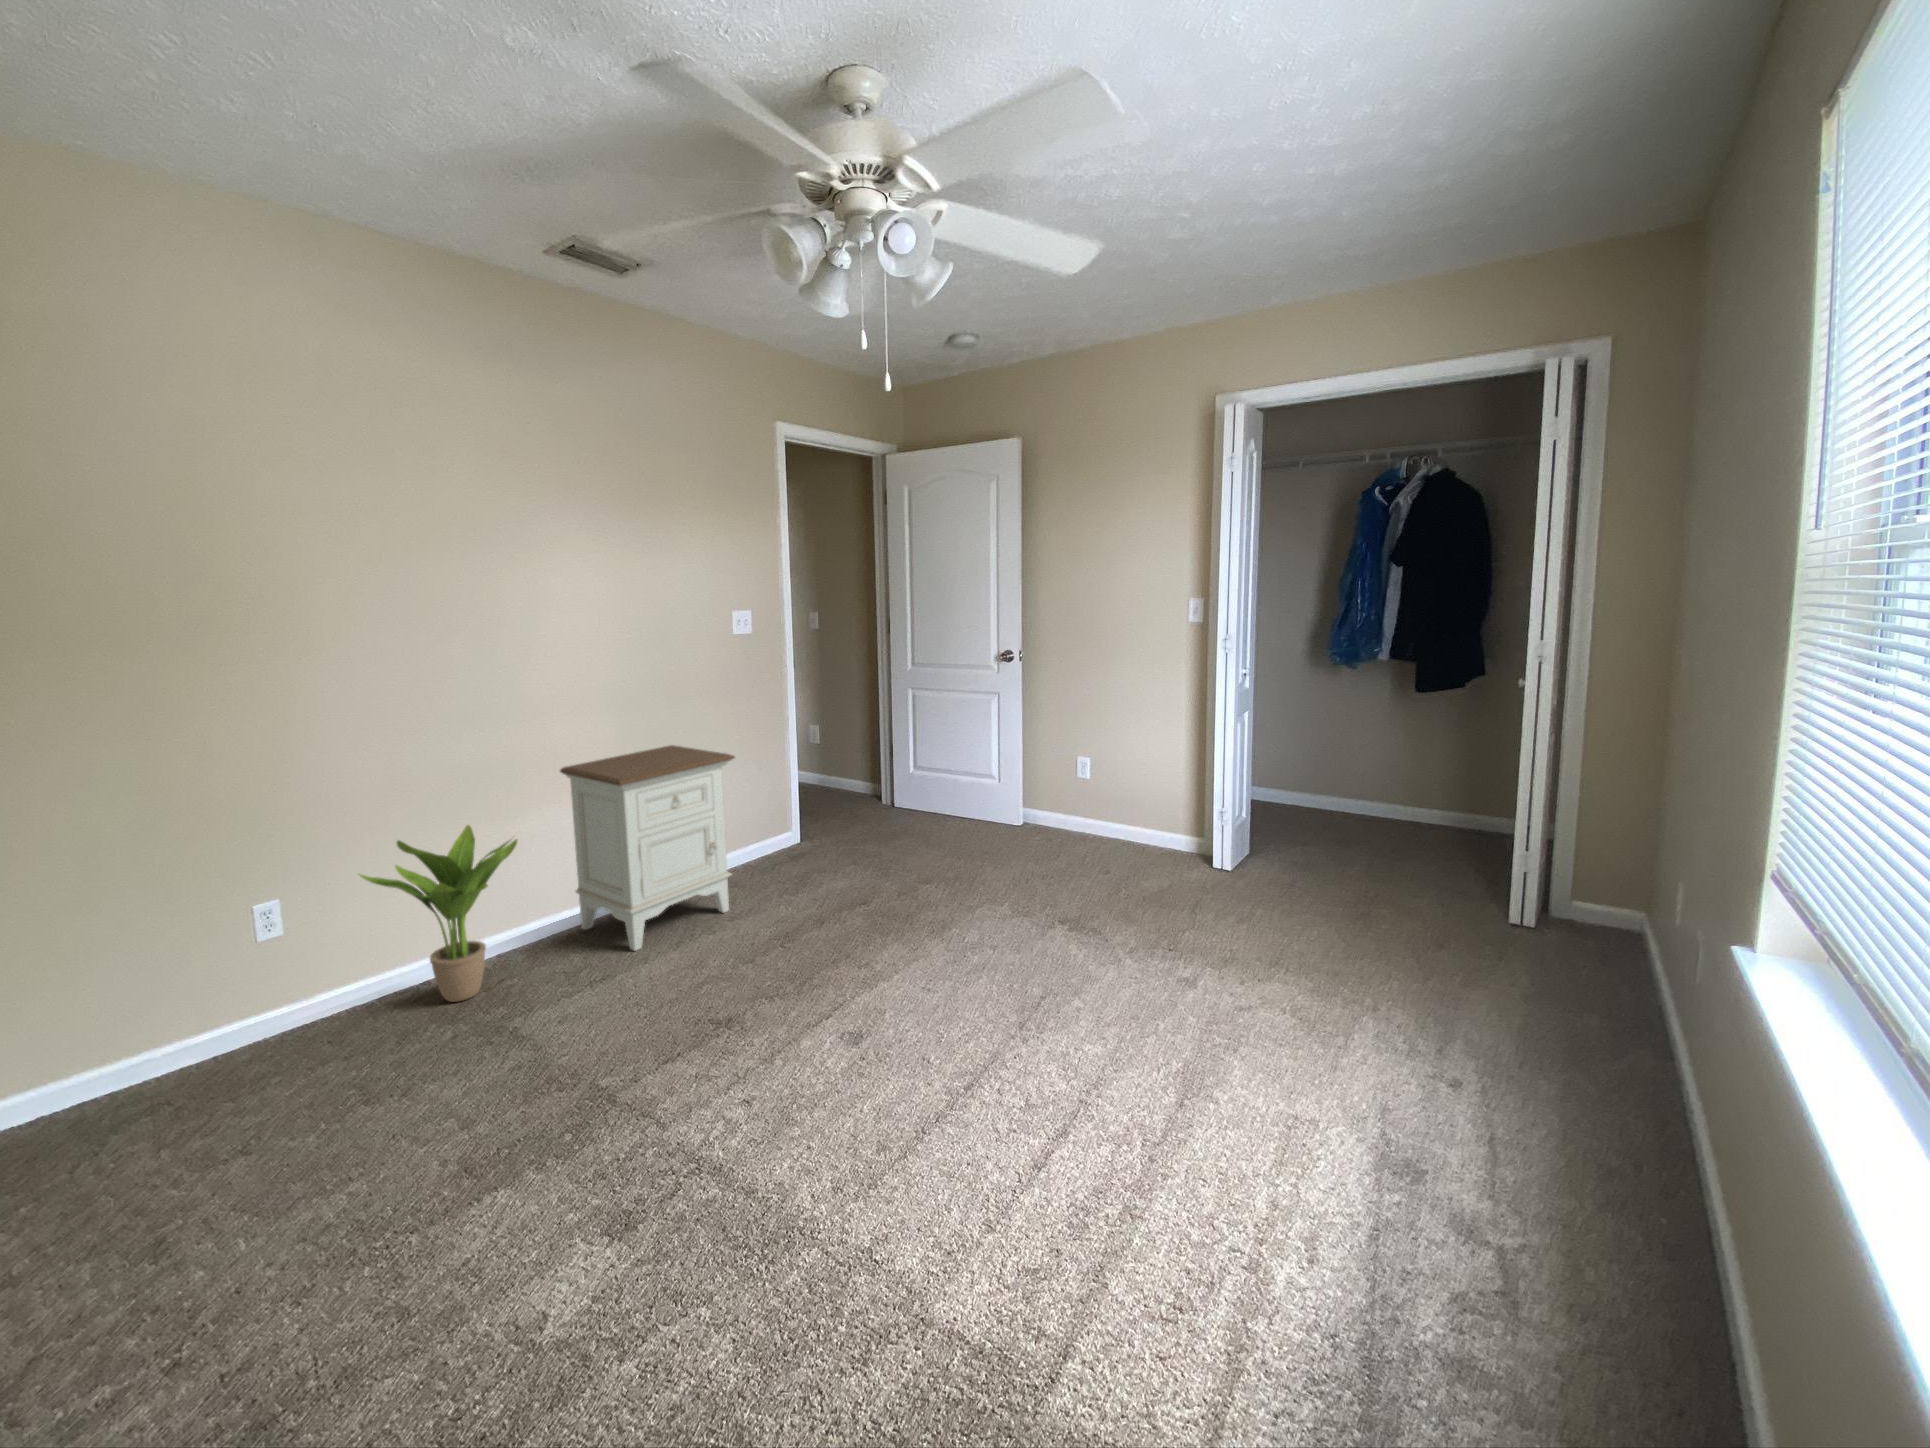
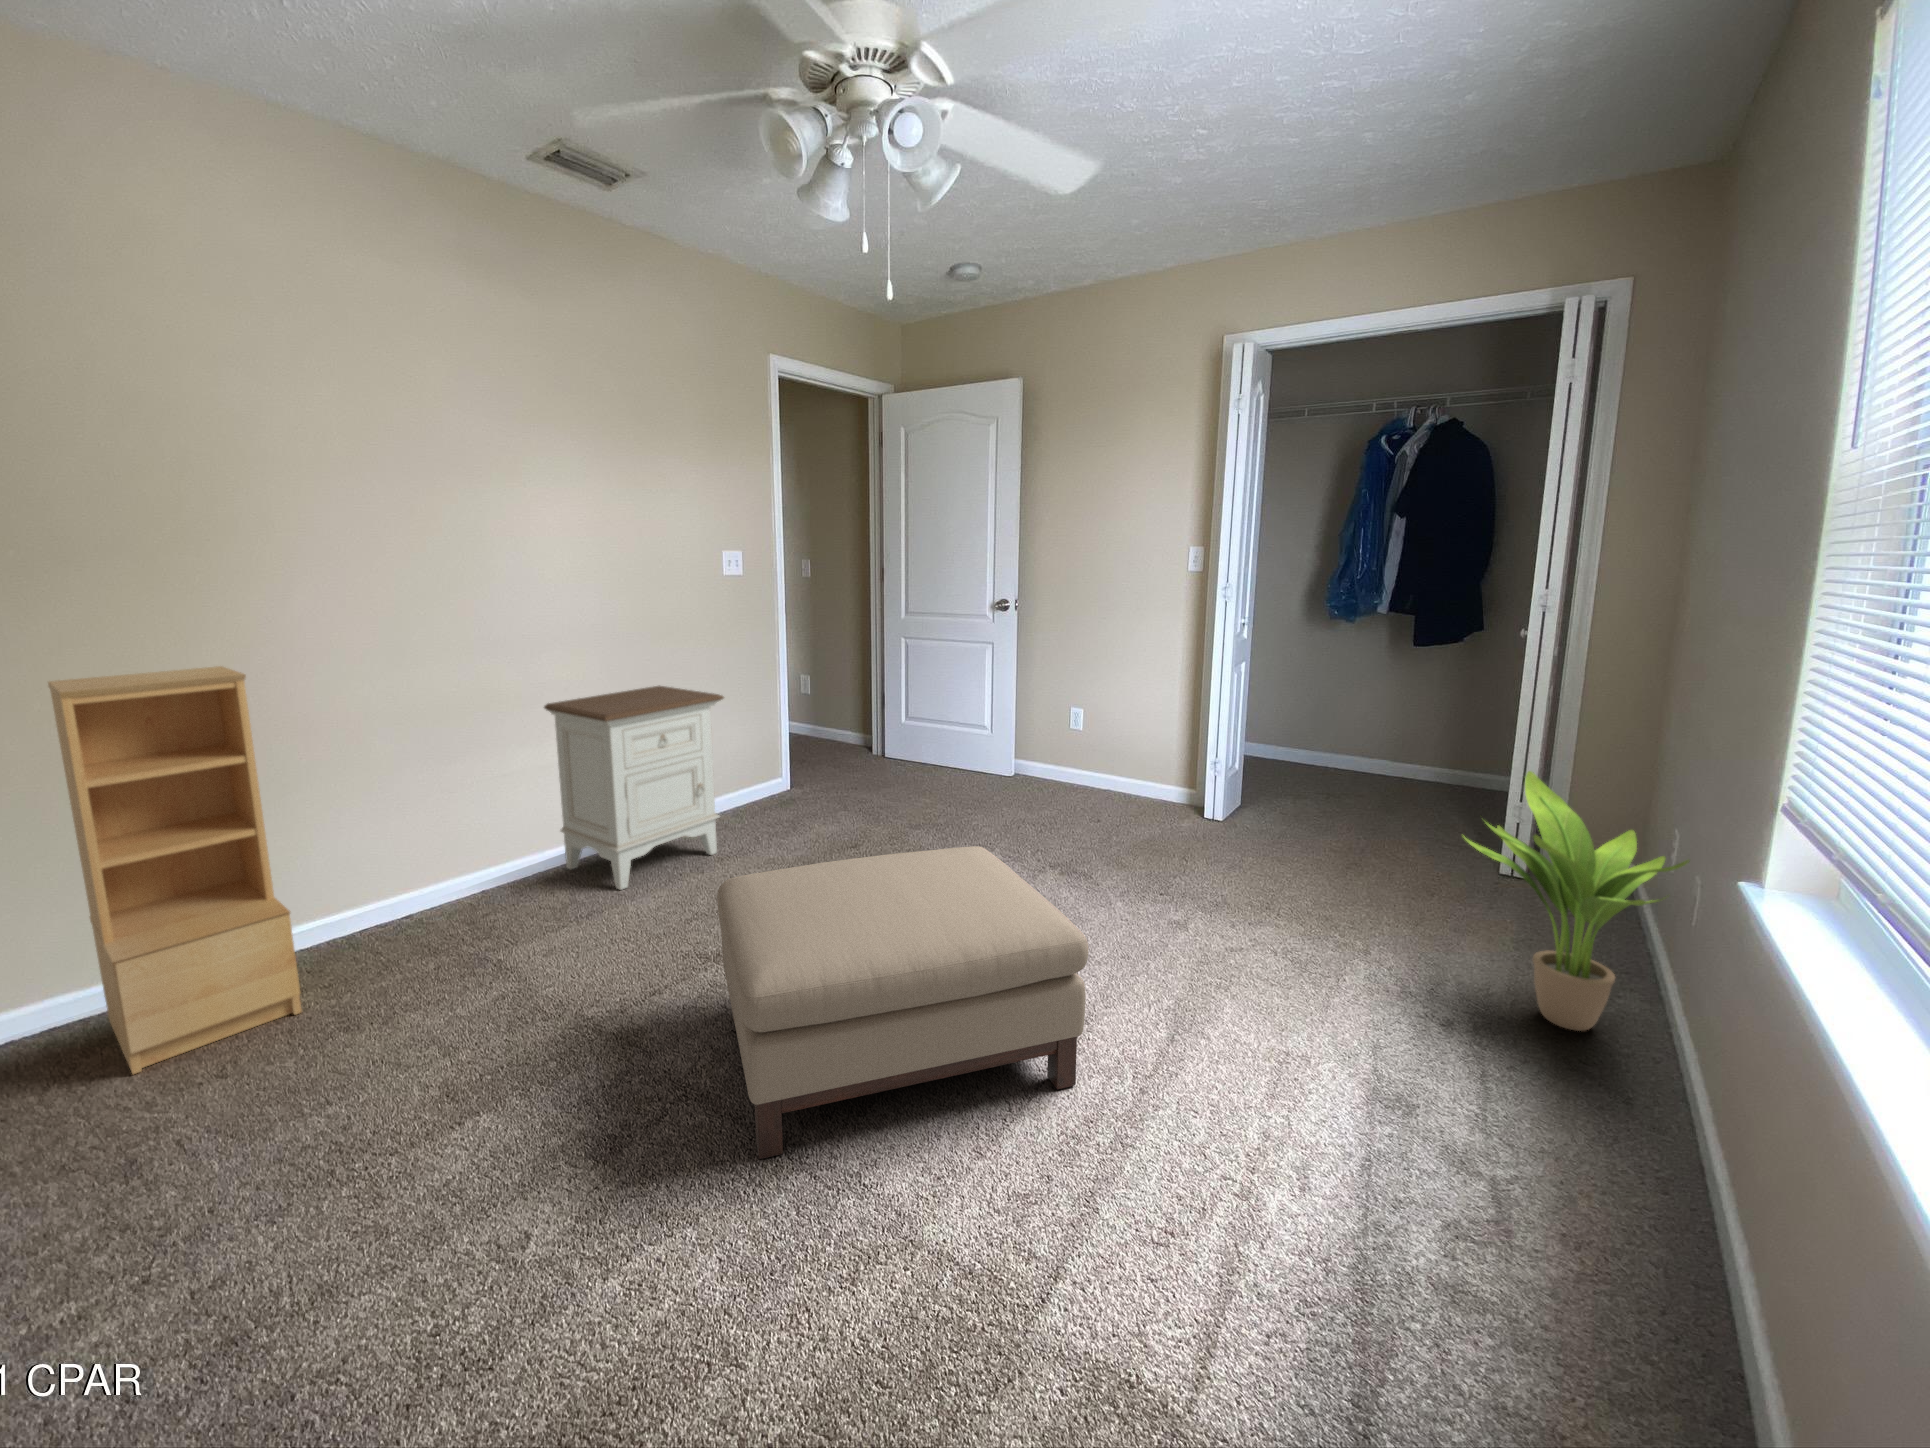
bookshelf: none [89,744,325,1150] -> present [48,666,302,1074]
potted plant: present [359,825,517,1002] -> present [1464,771,1689,1031]
ottoman: none [729,908,1093,1234] -> present [717,846,1089,1159]

